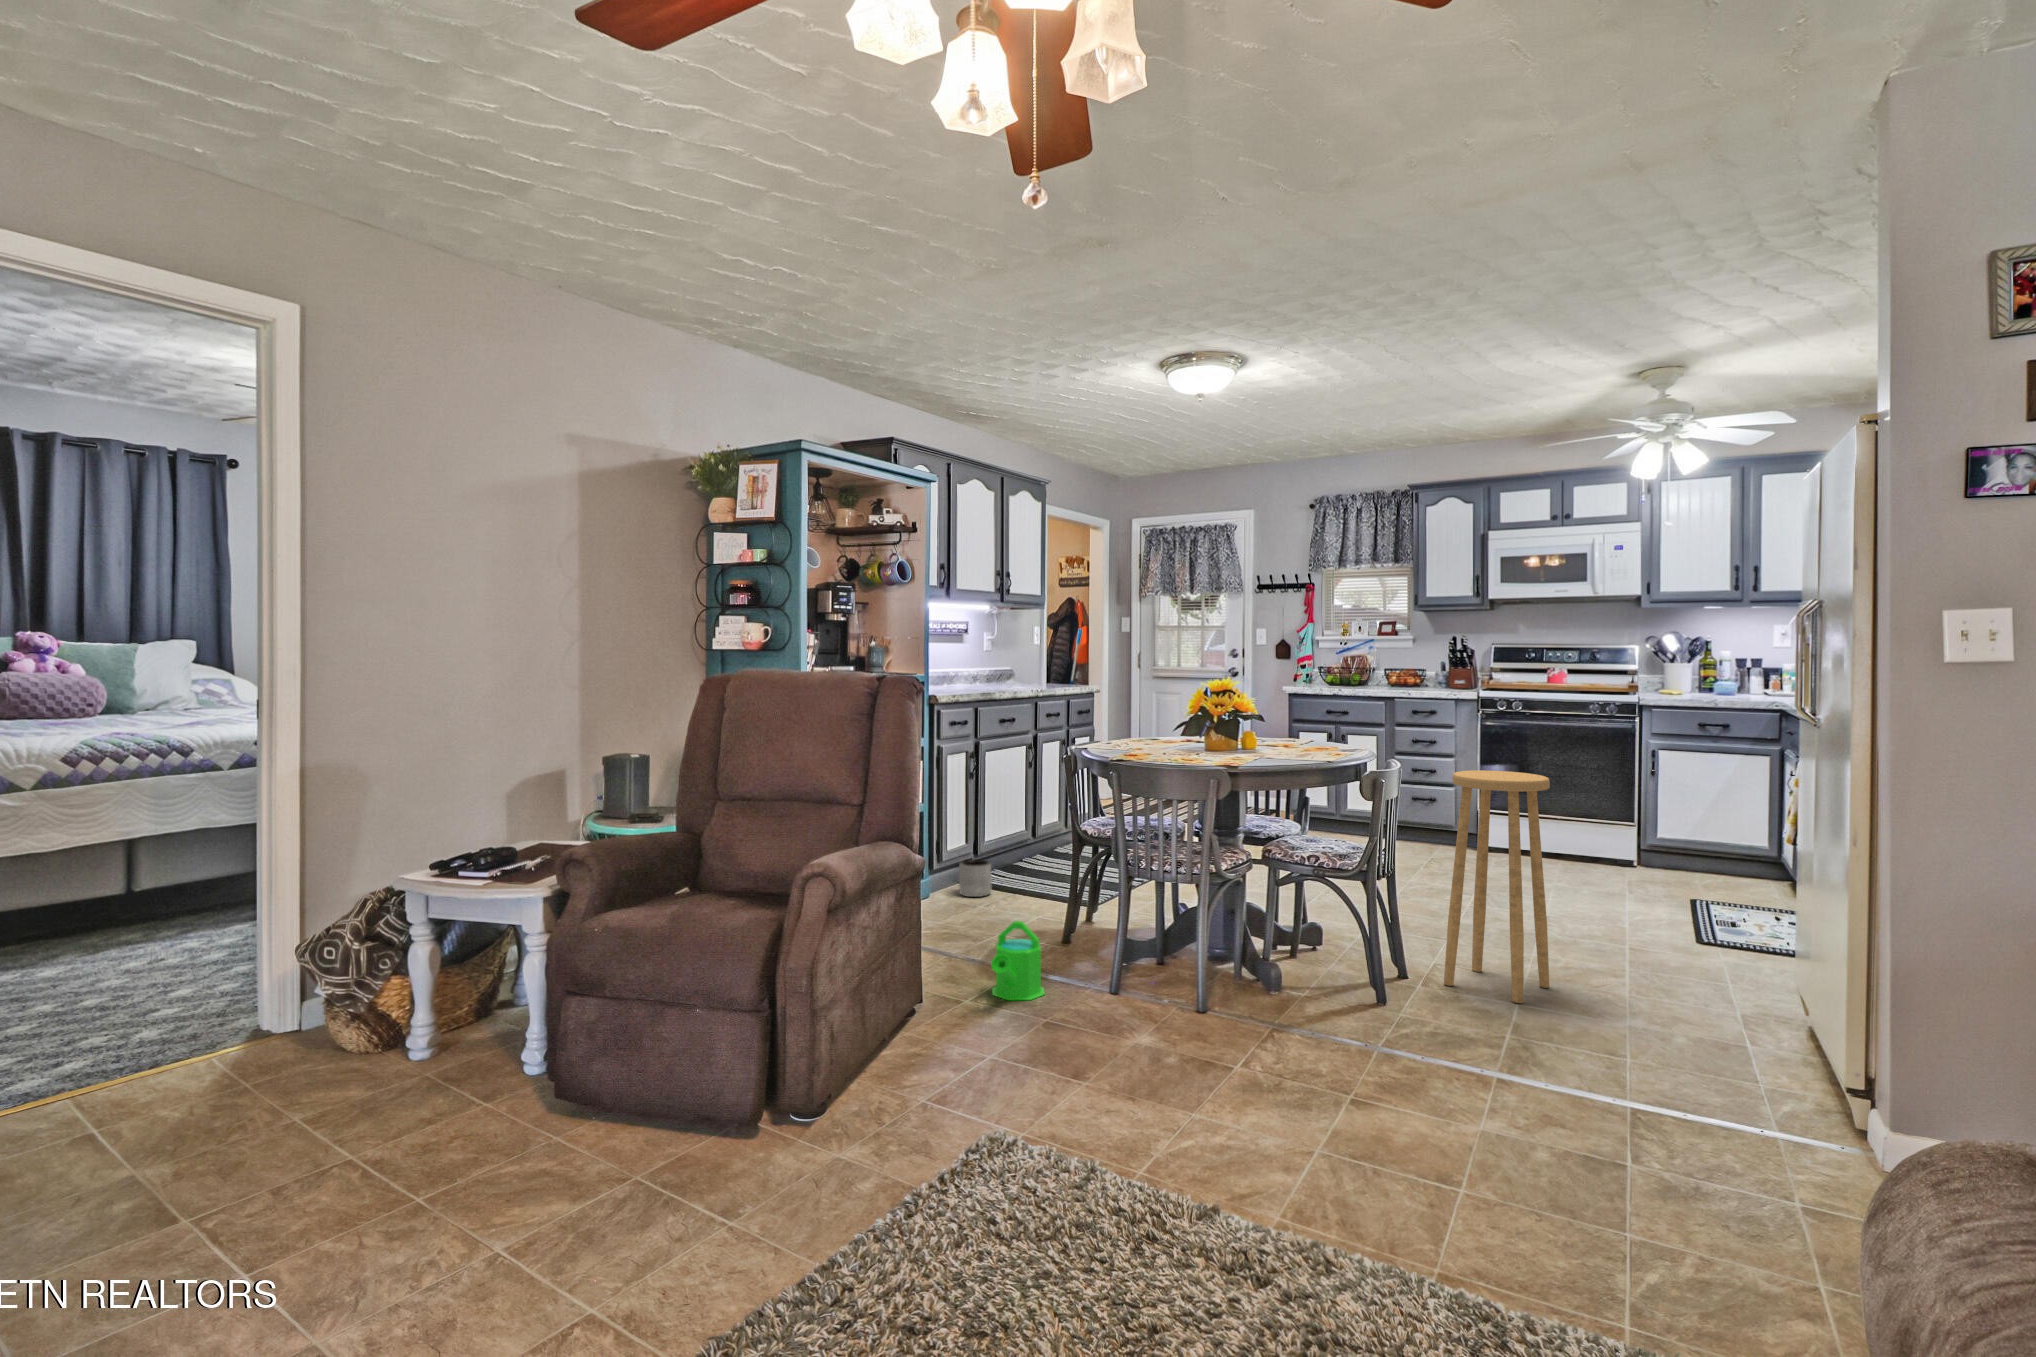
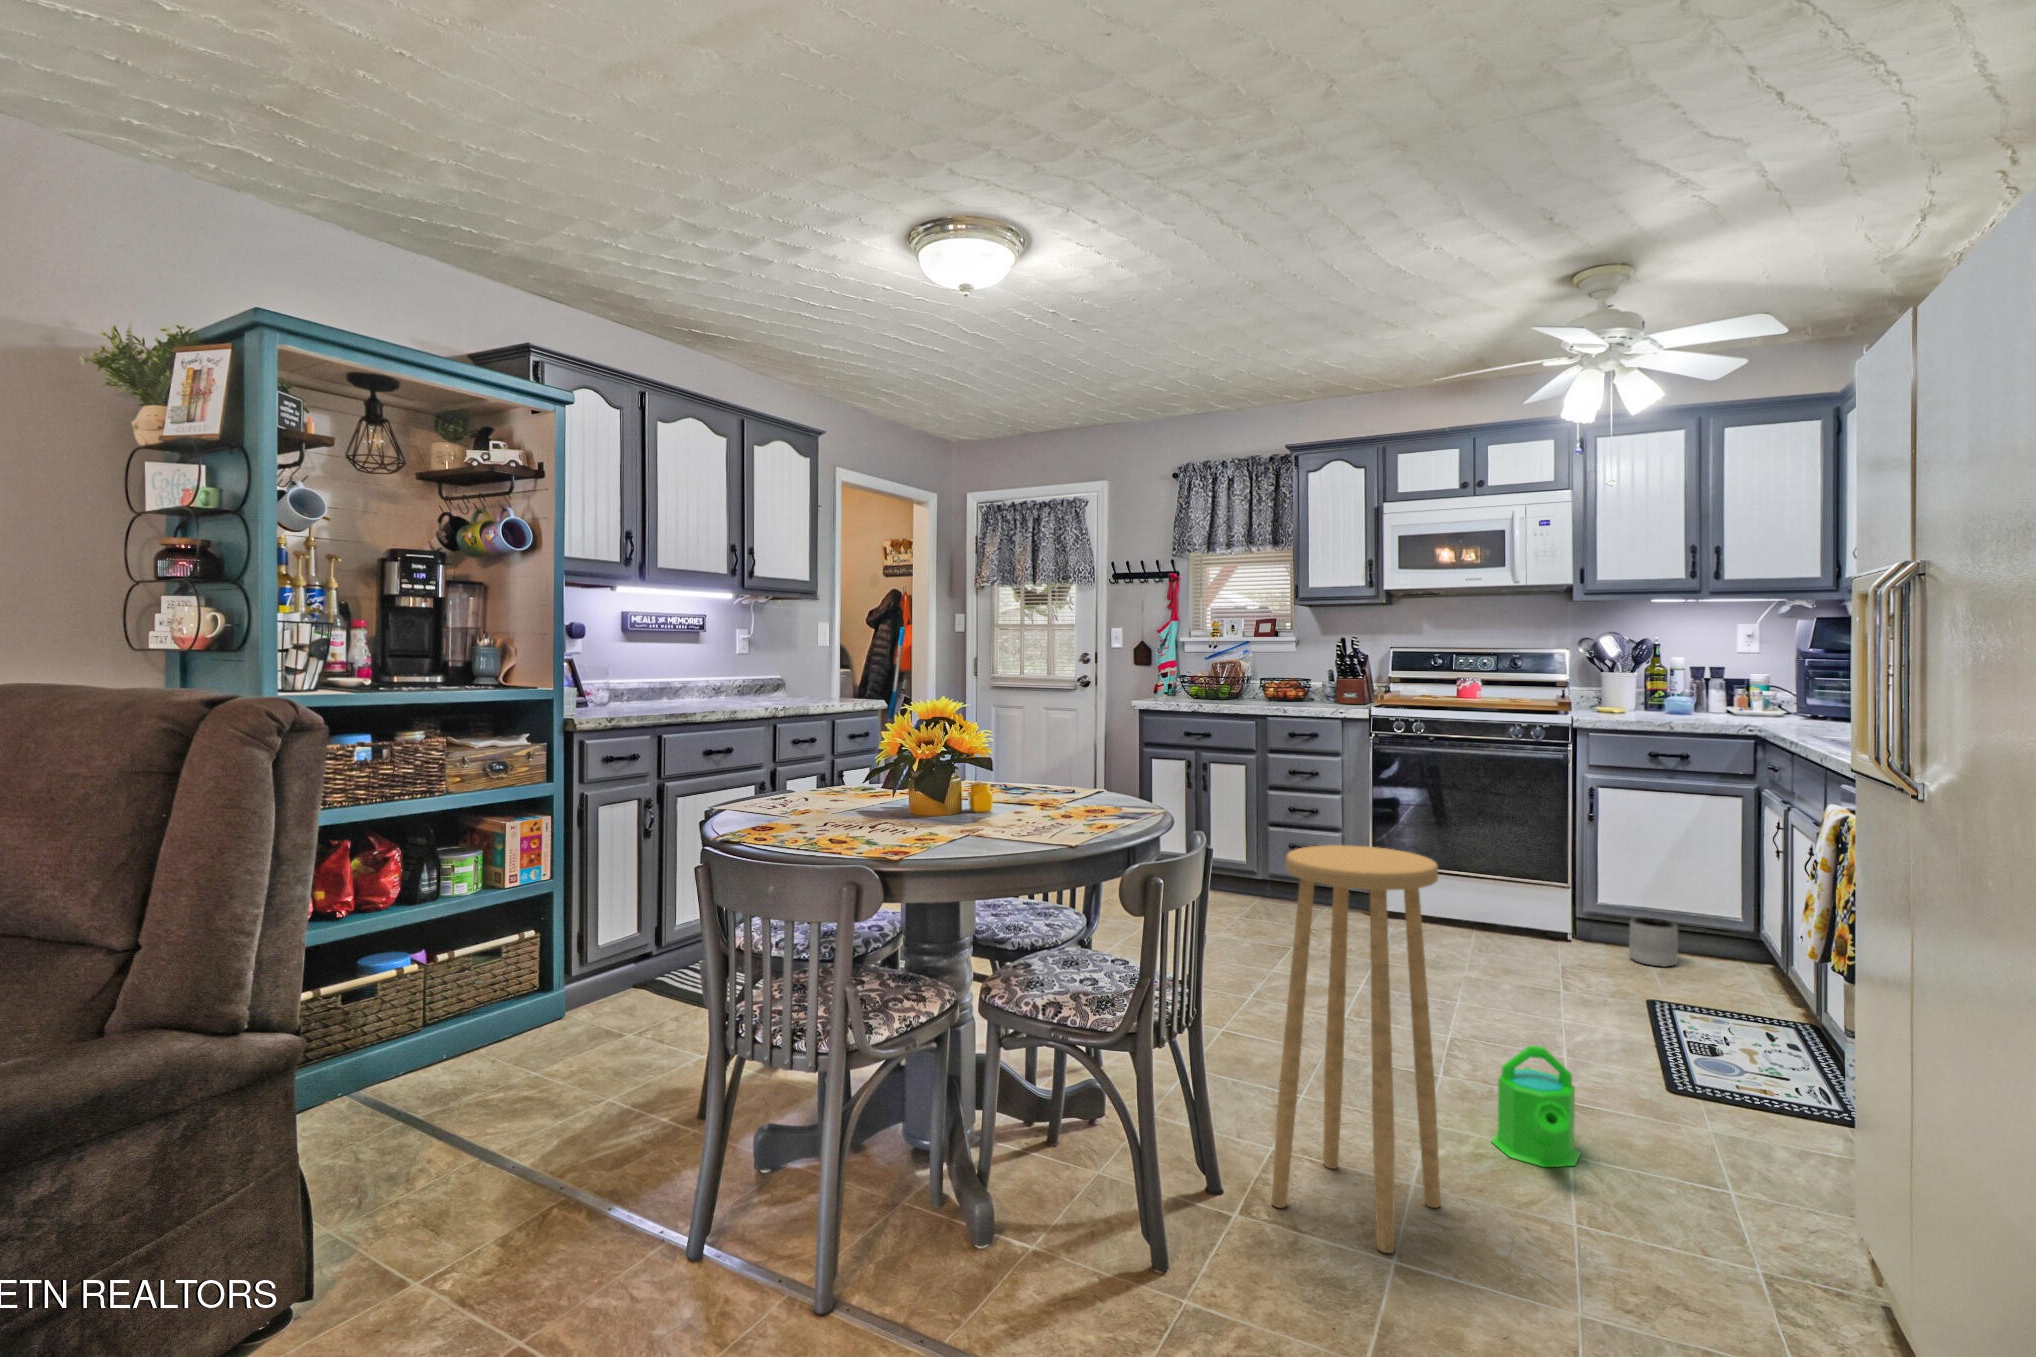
planter: present [959,859,991,897] -> present [1629,917,1678,967]
watering can: present [991,921,1044,1000] -> present [1492,1046,1580,1167]

